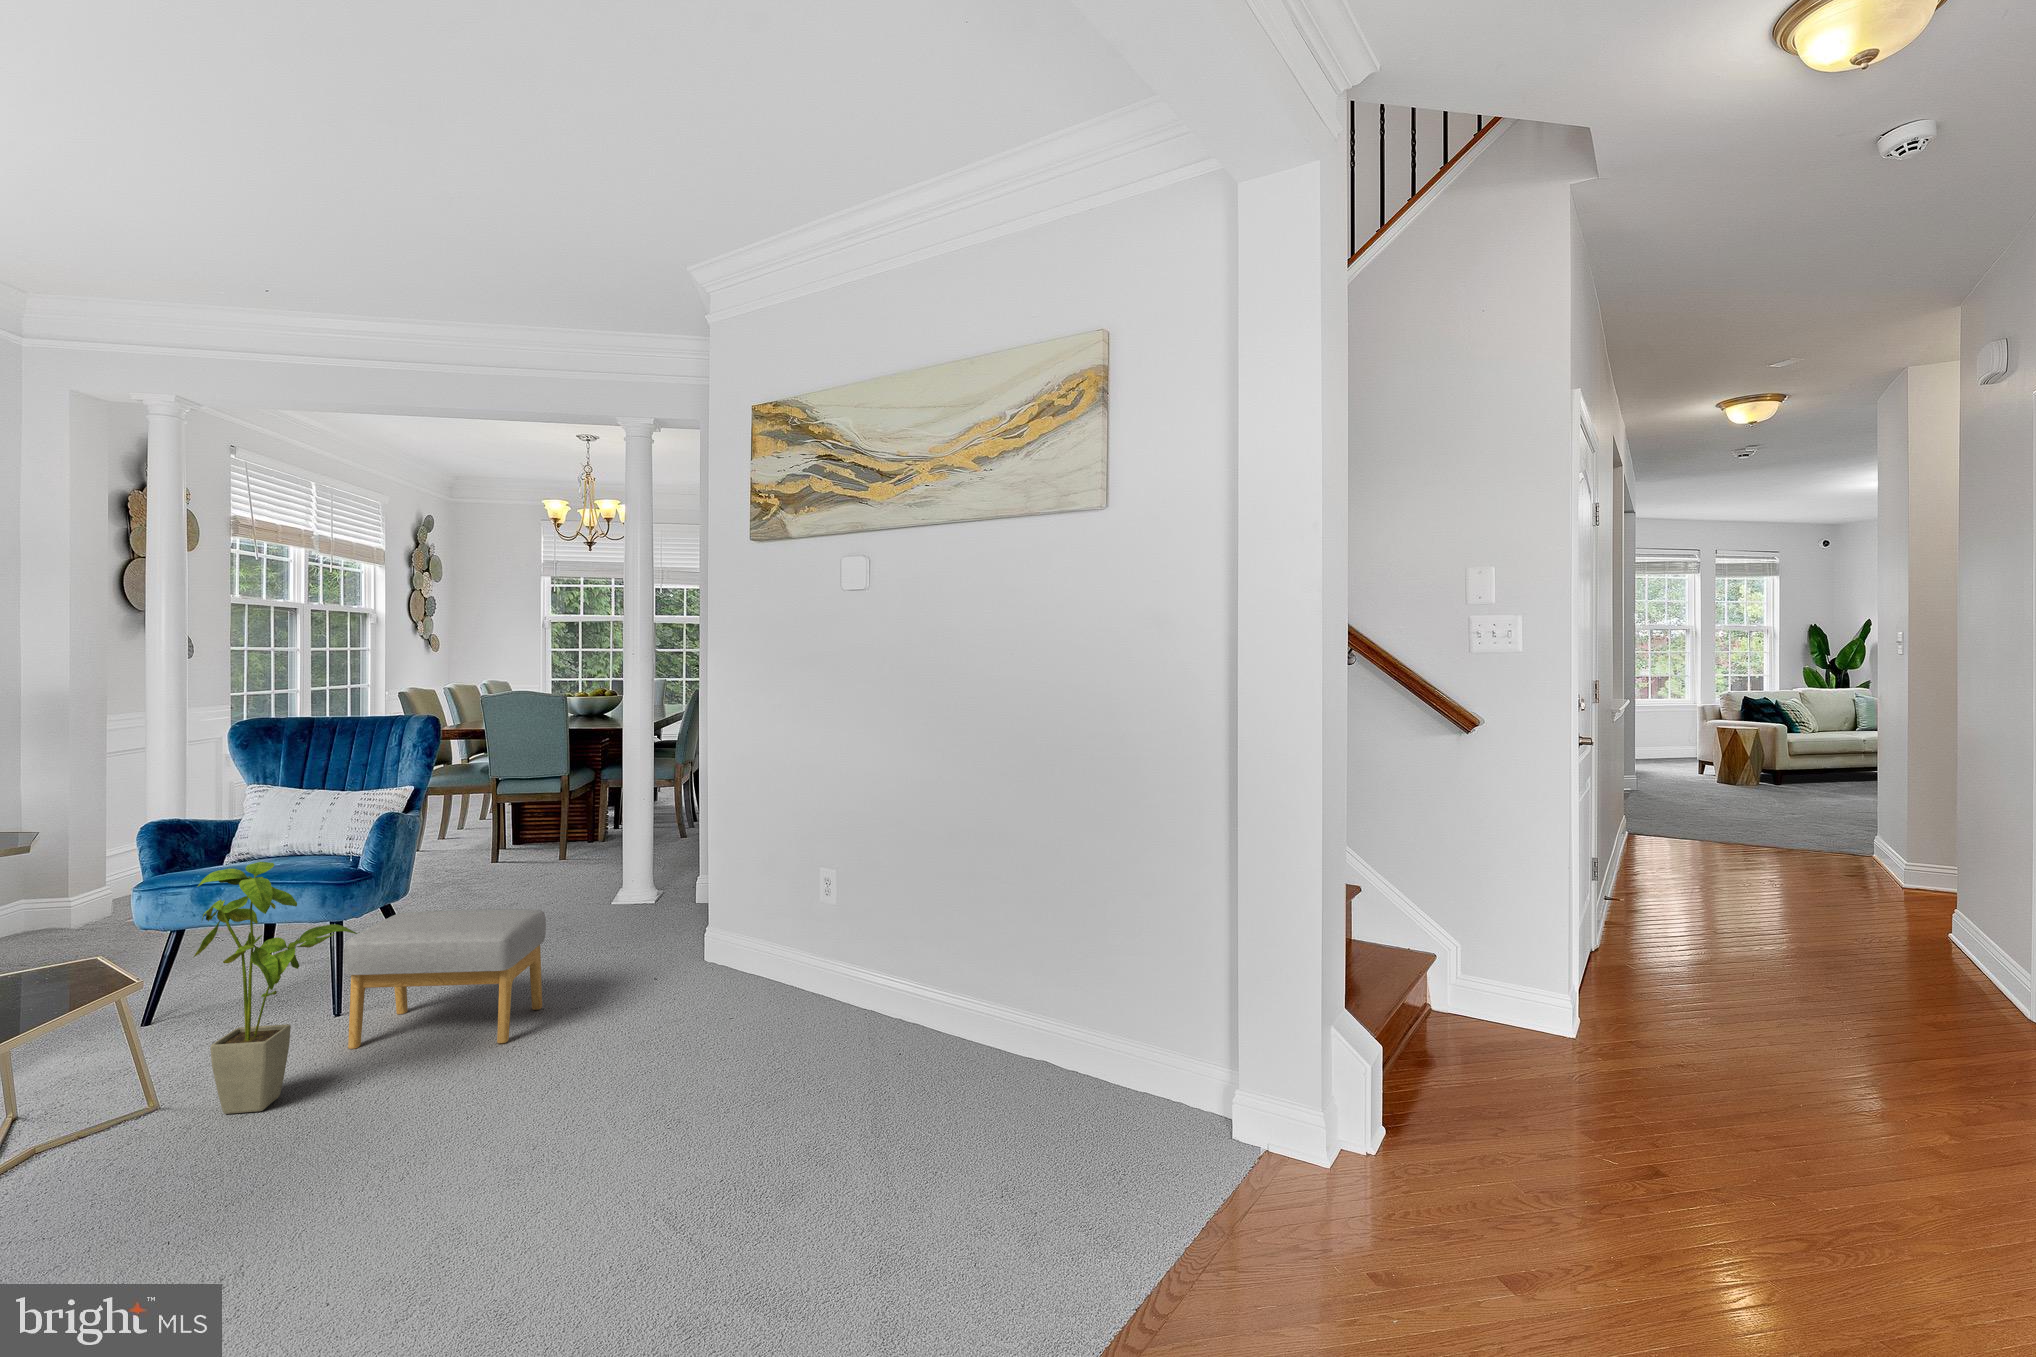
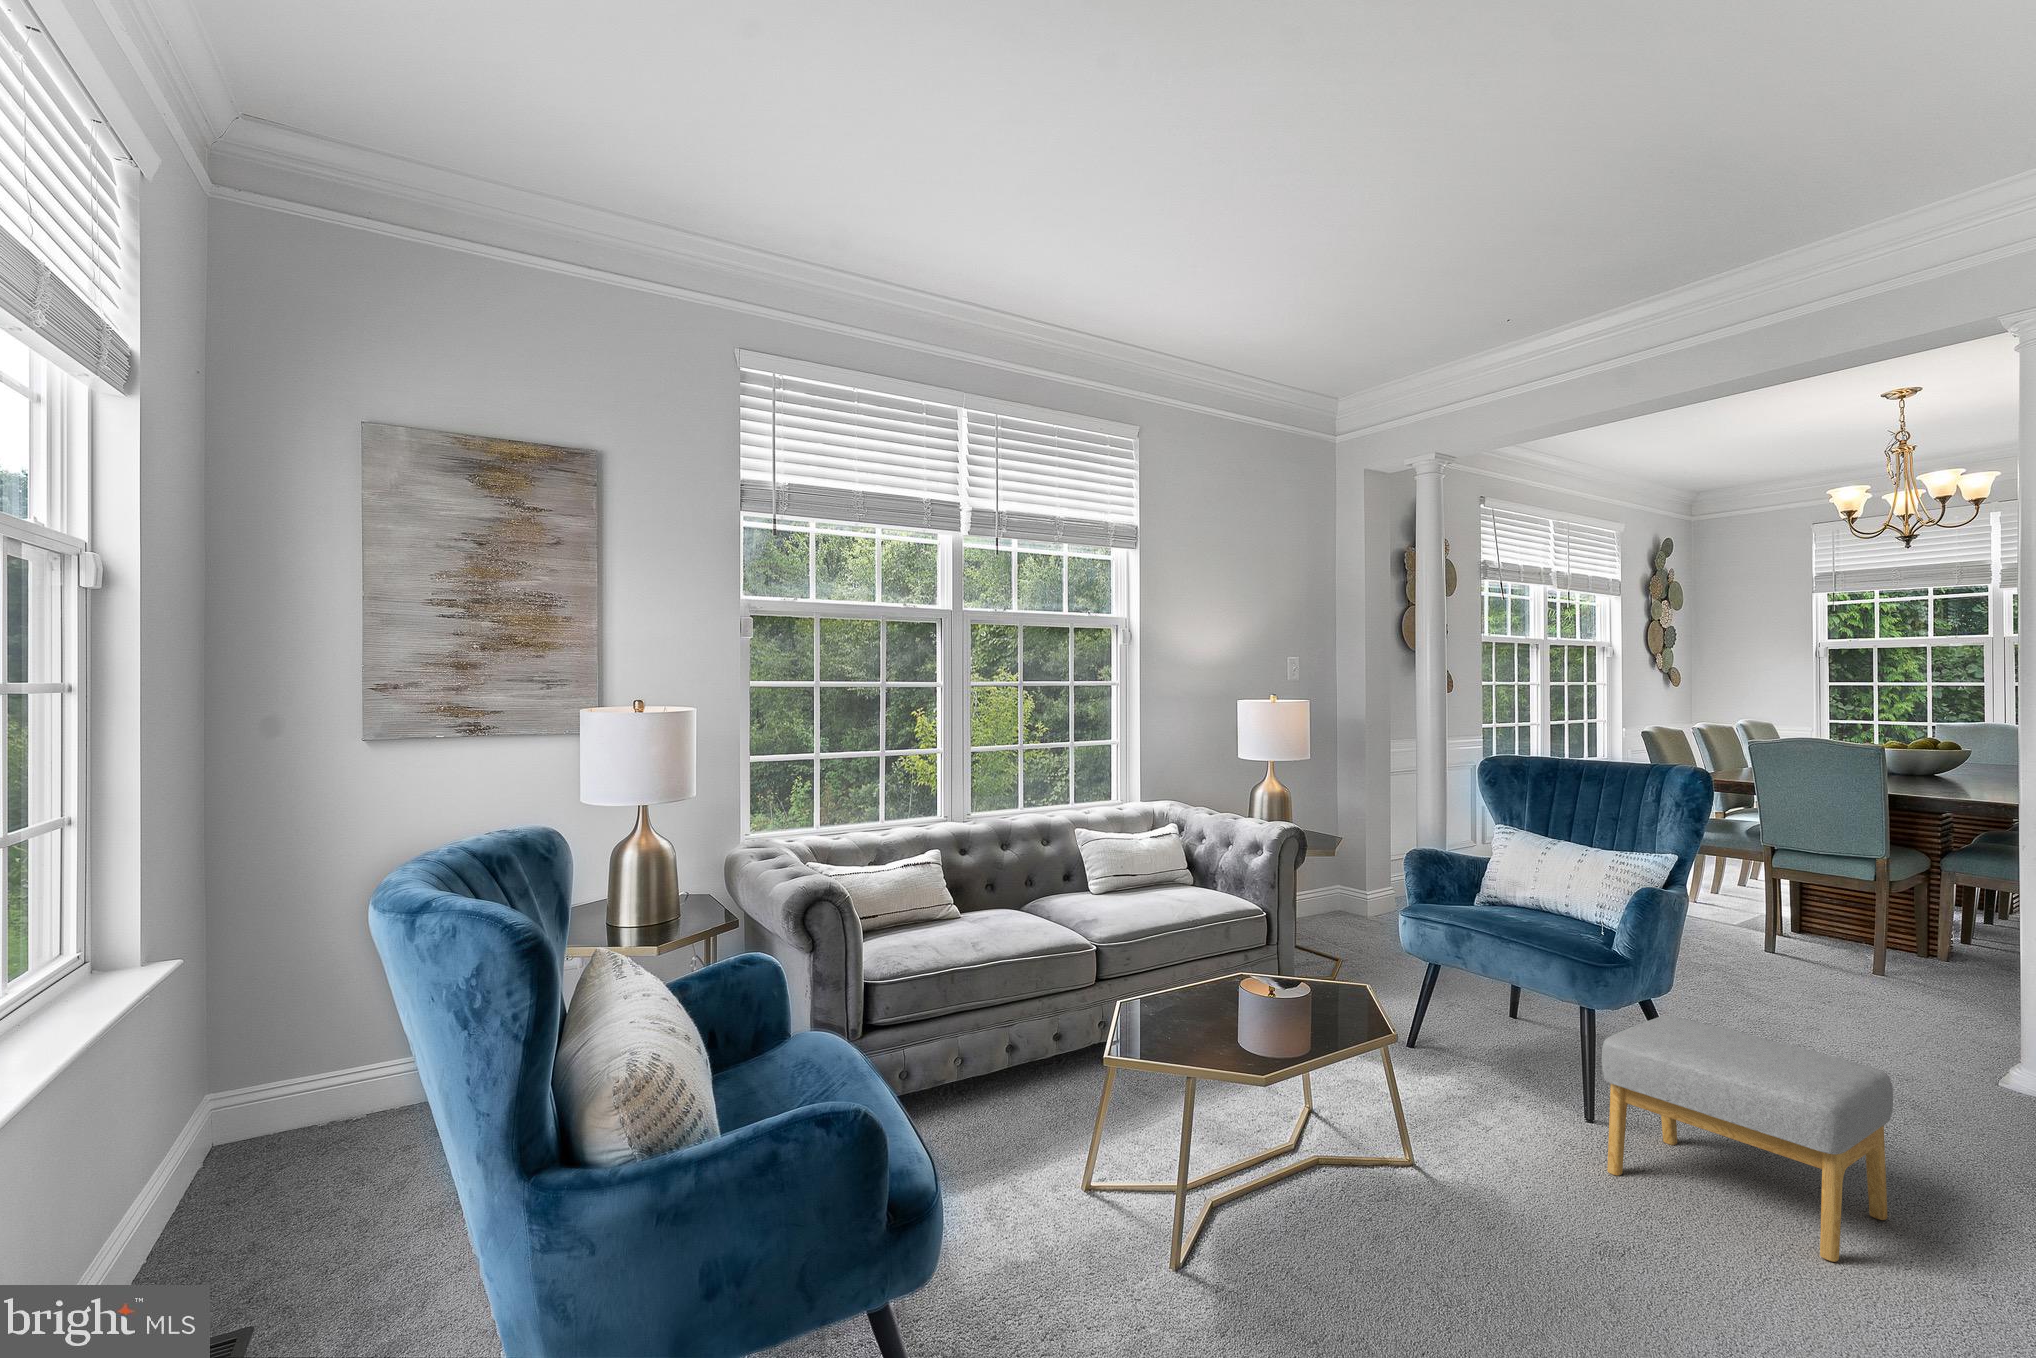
house plant: present [194,862,358,1114] -> none [1449,931,1625,1222]

